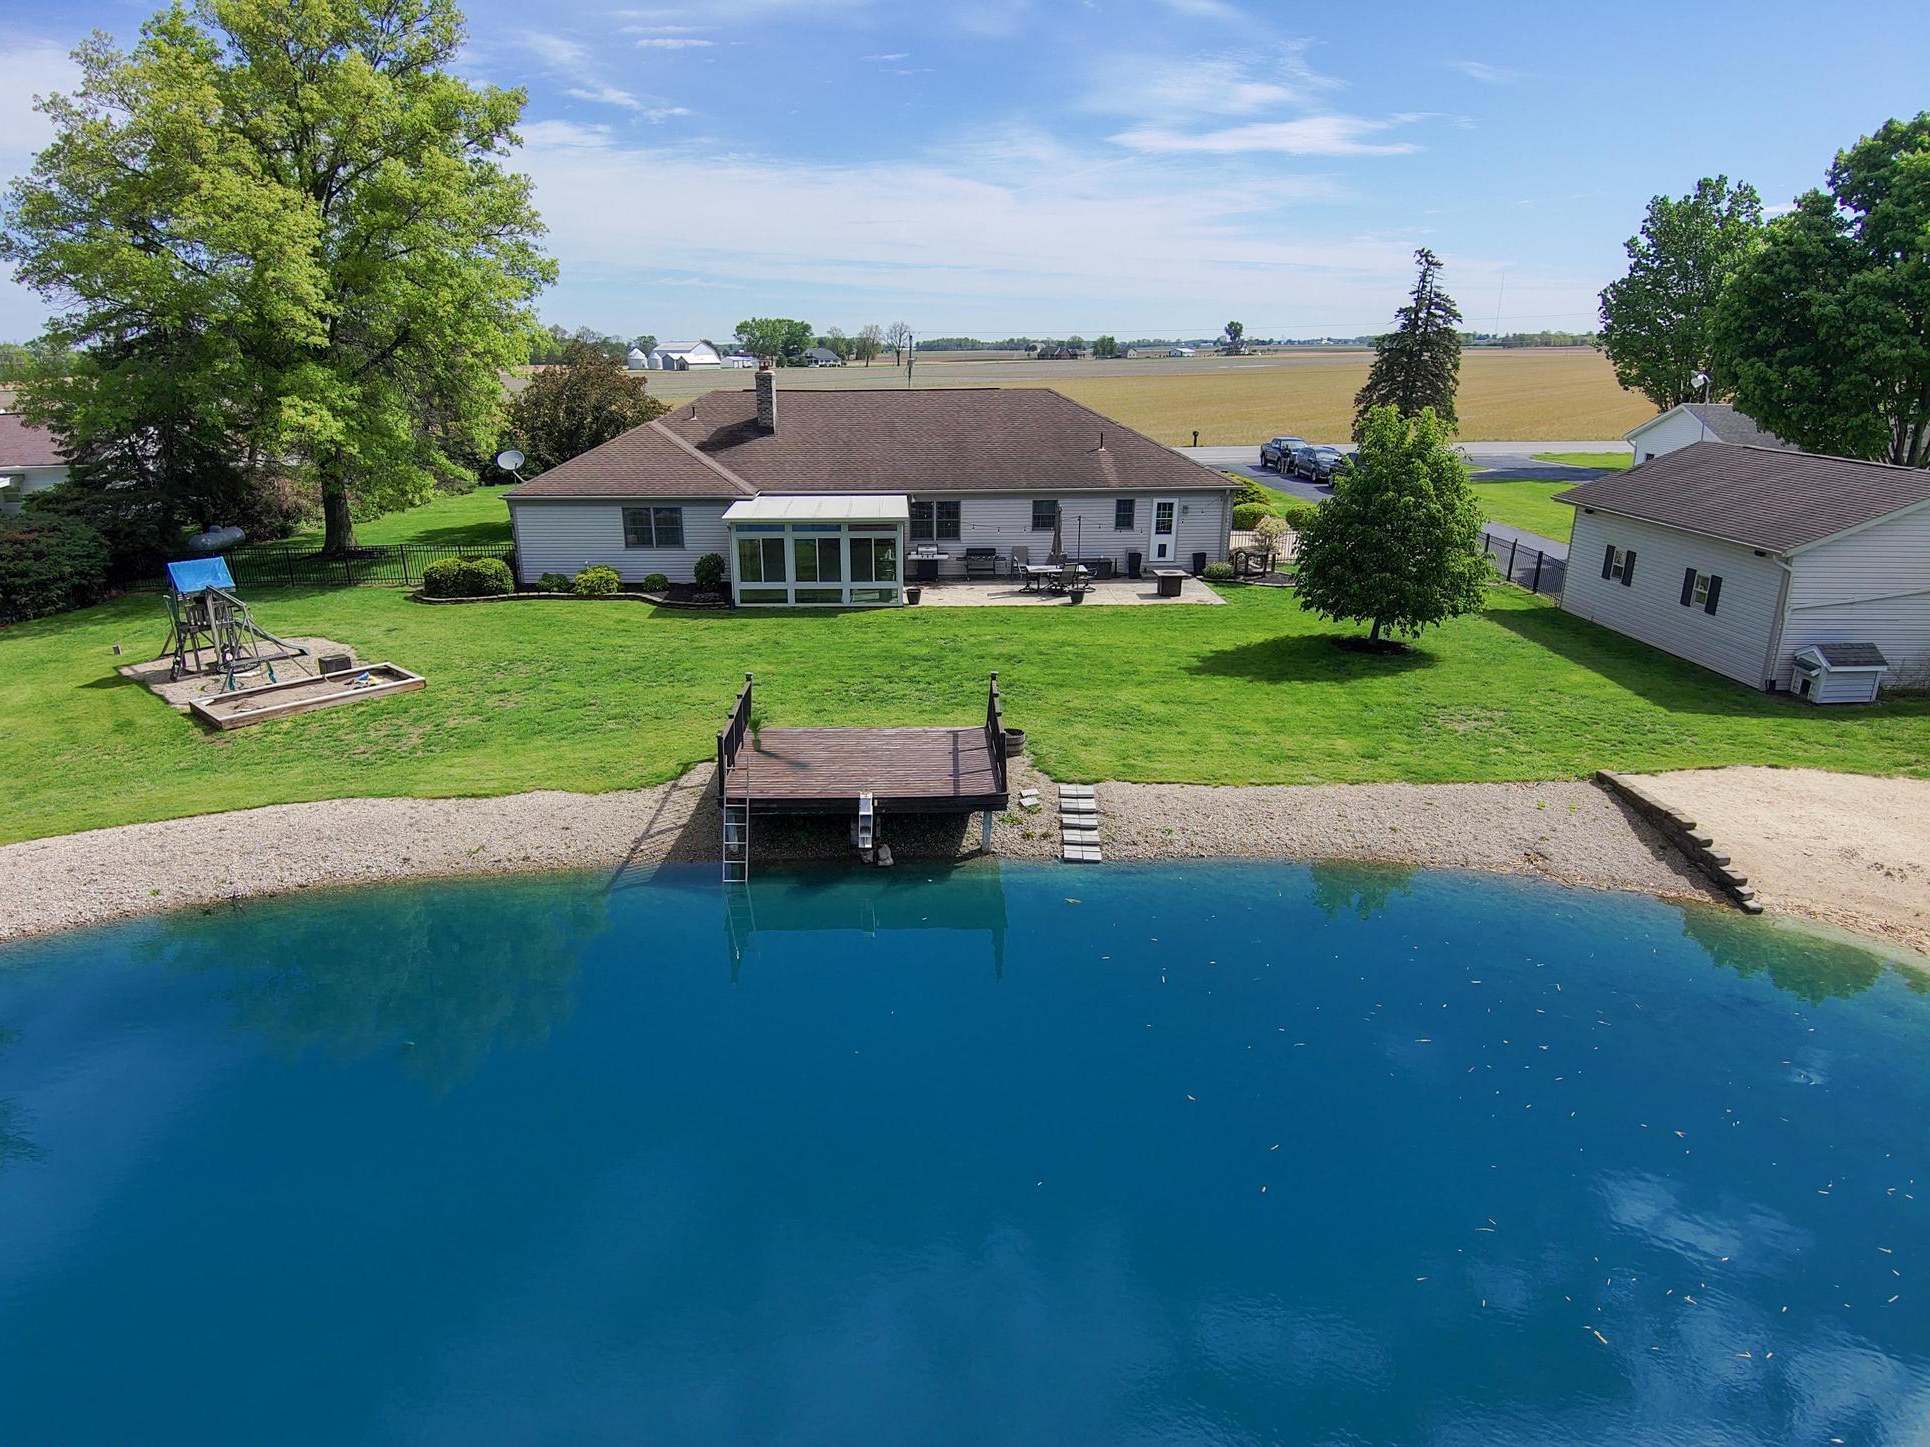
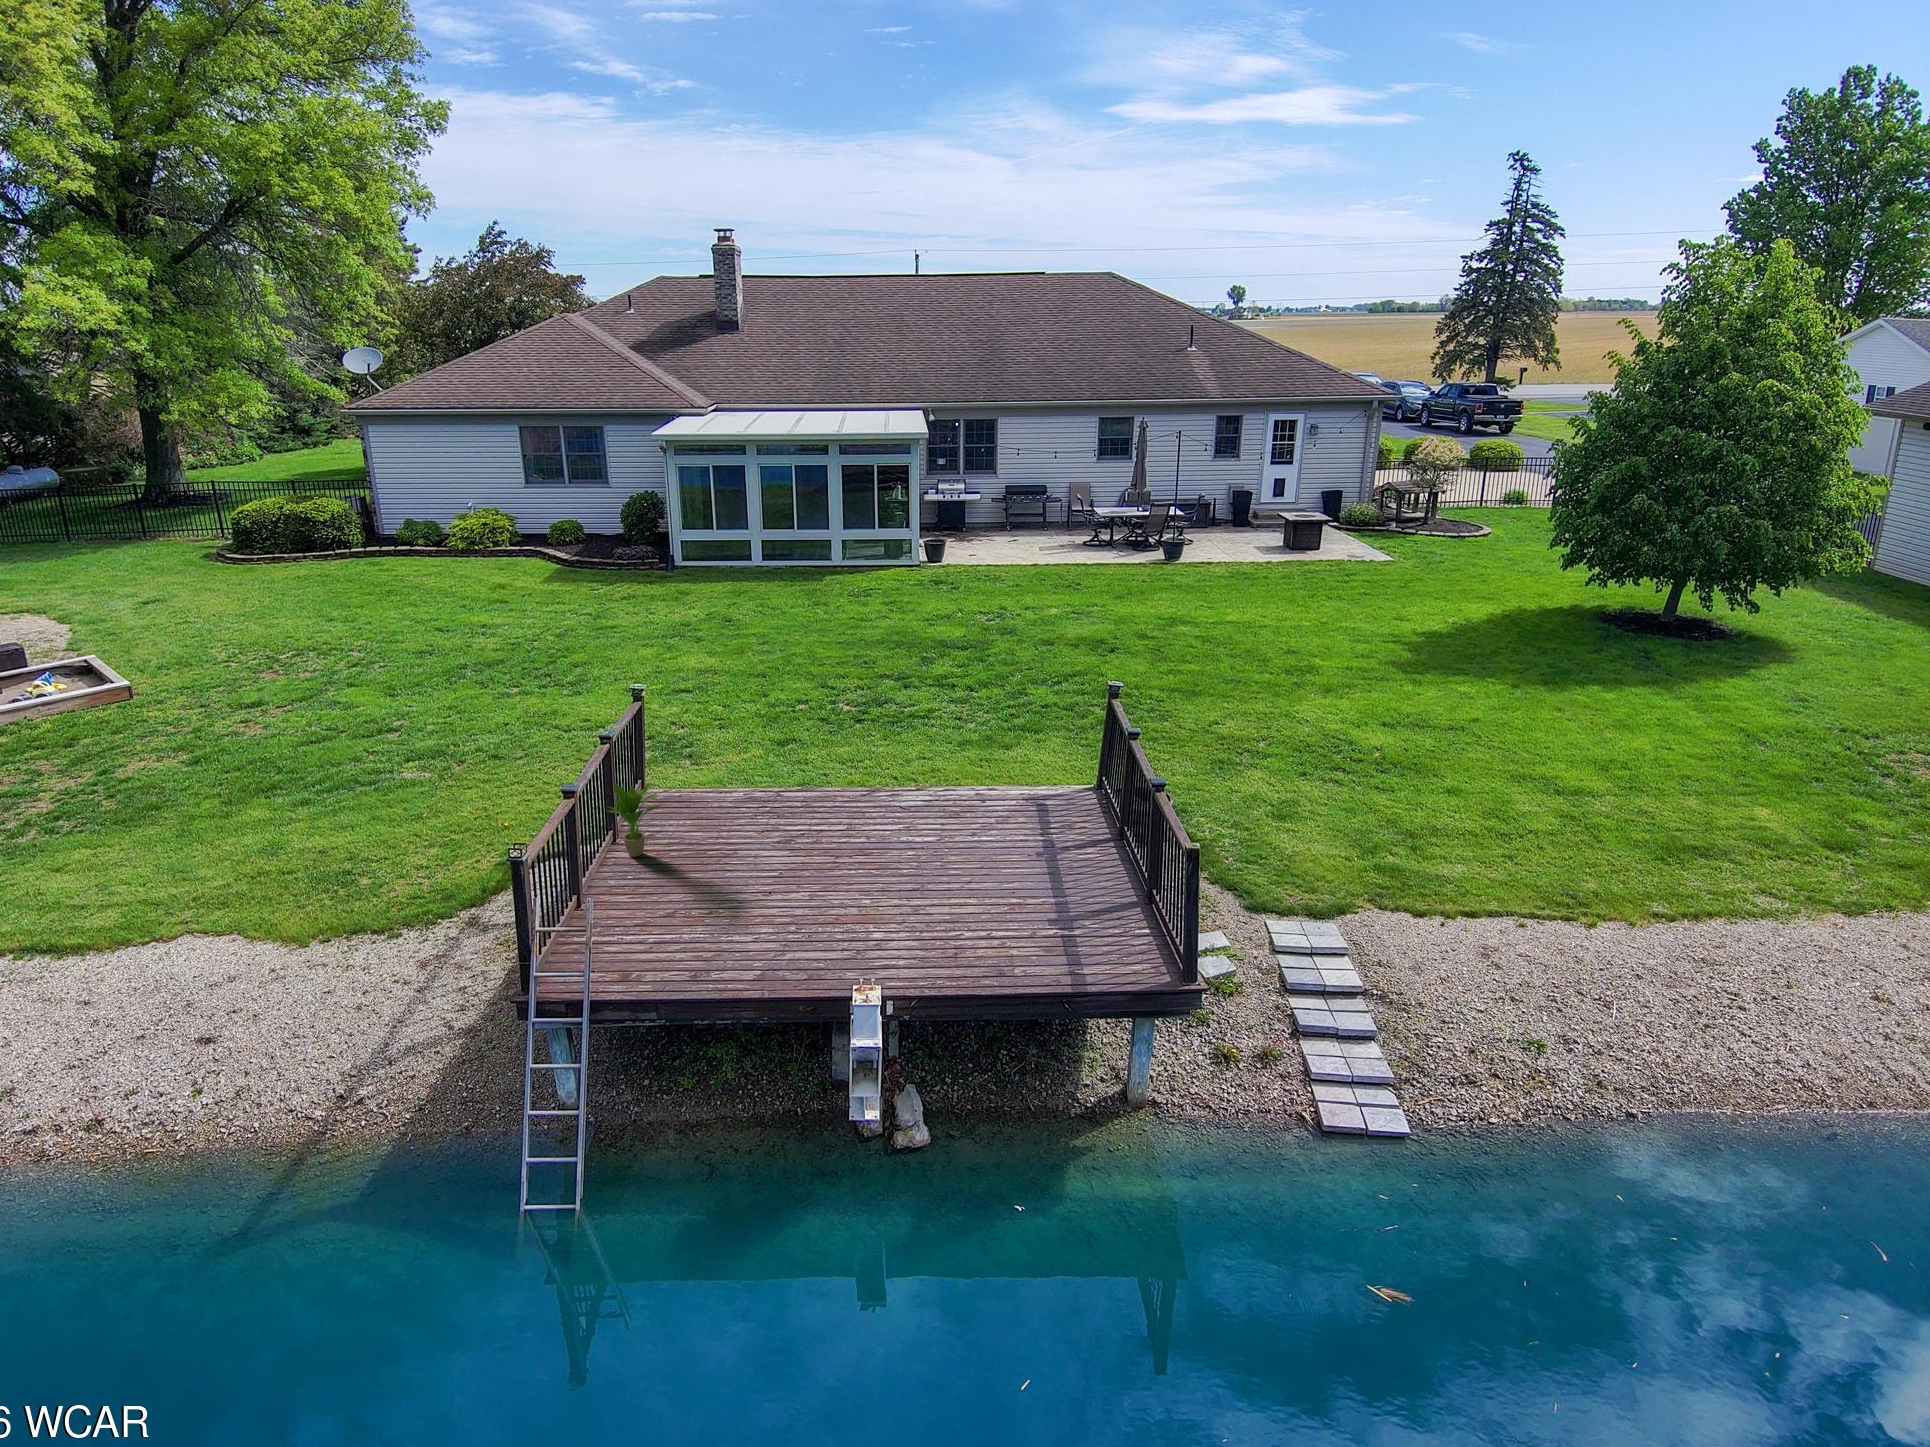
round table: none [259,527,292,549] -> present [58,465,107,494]

